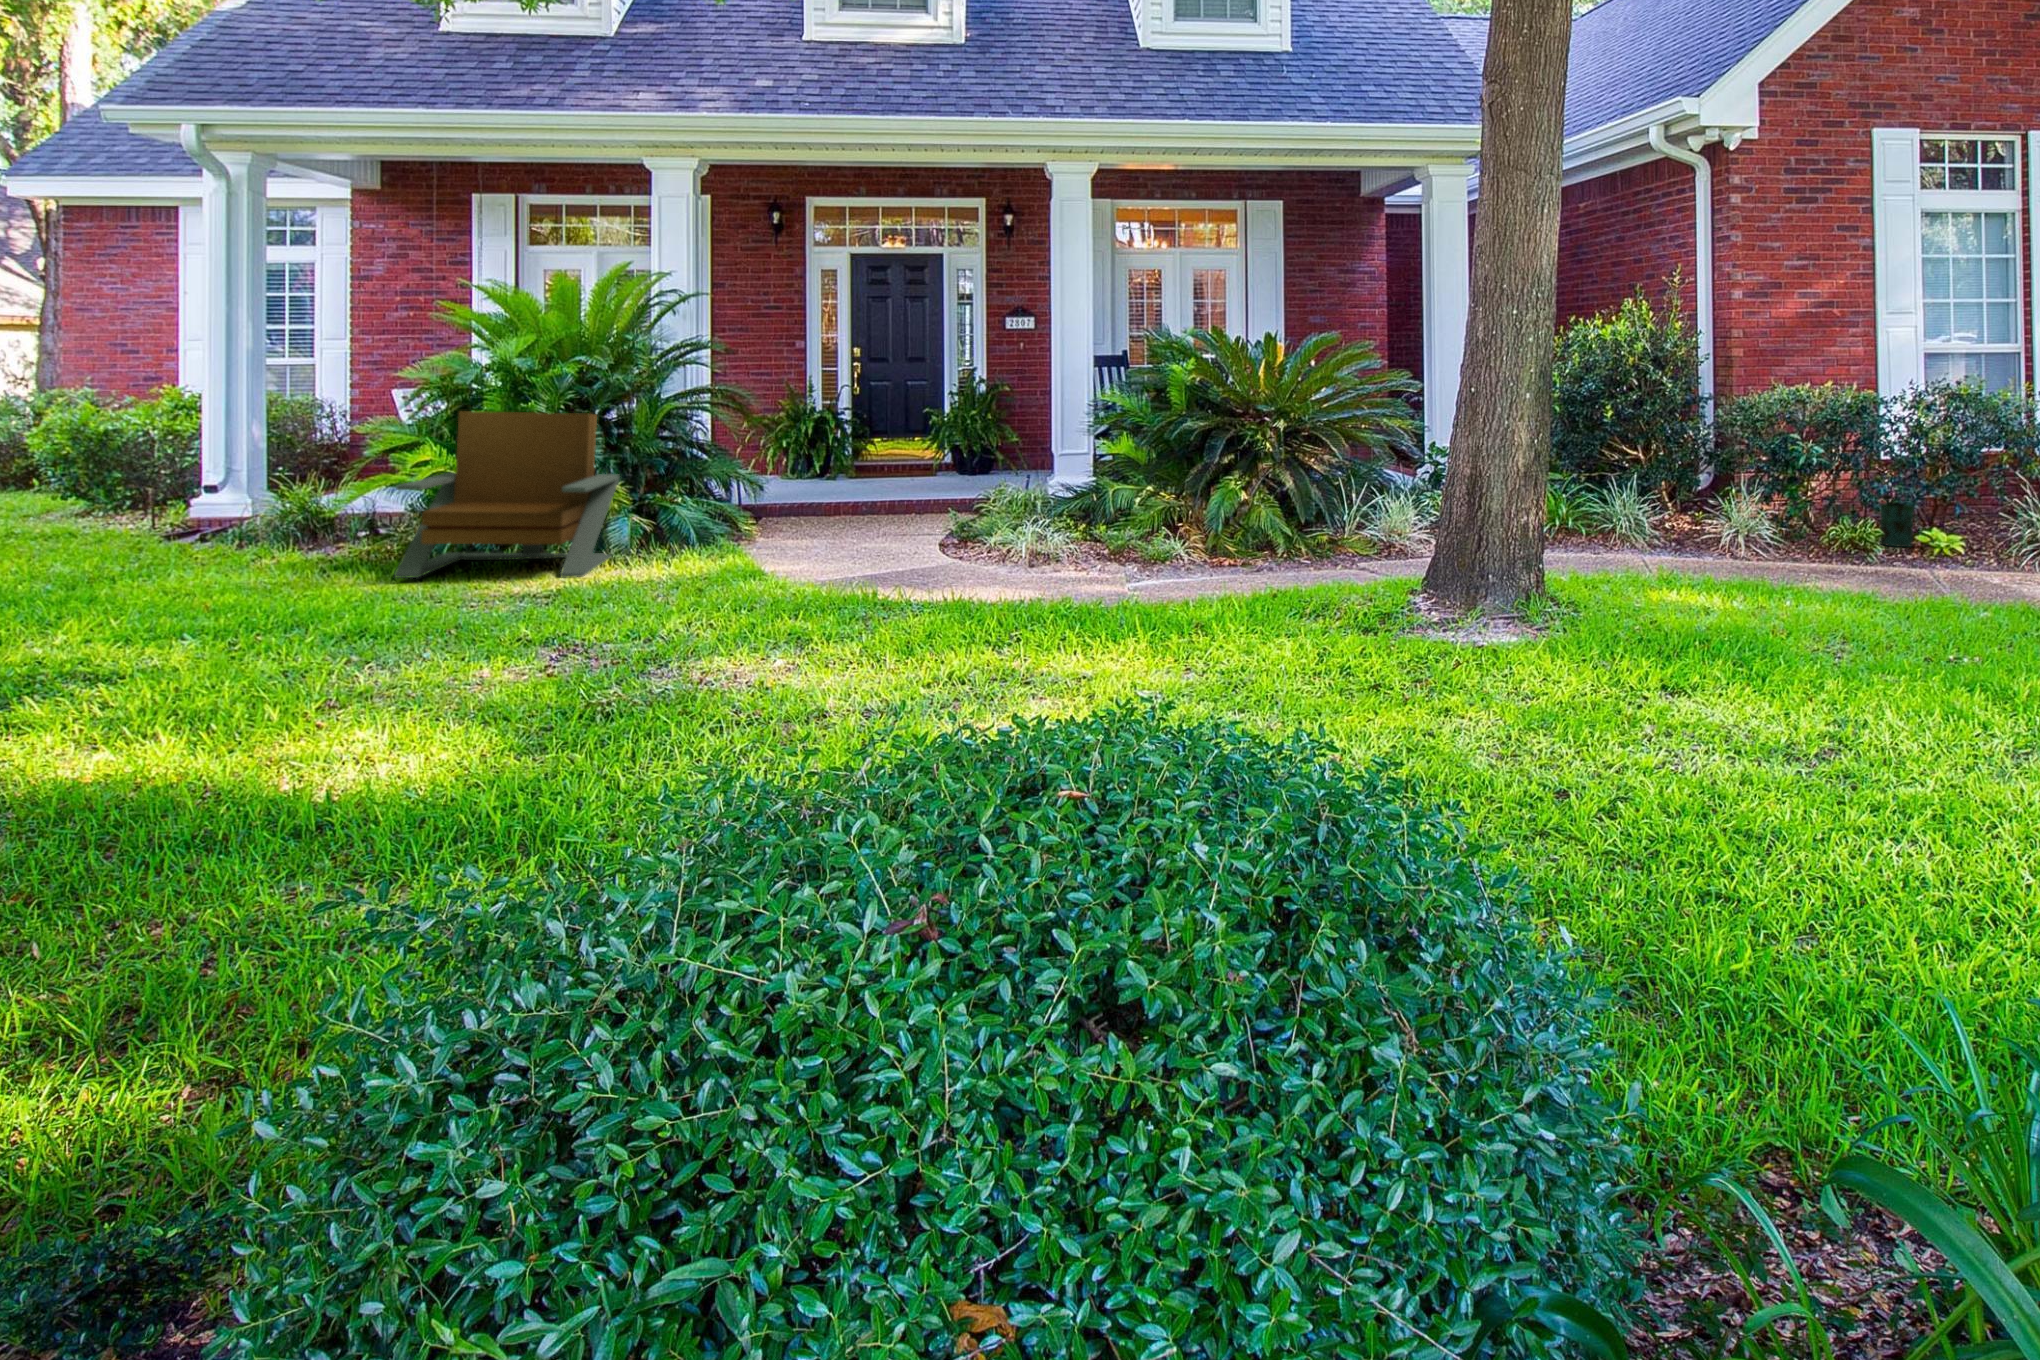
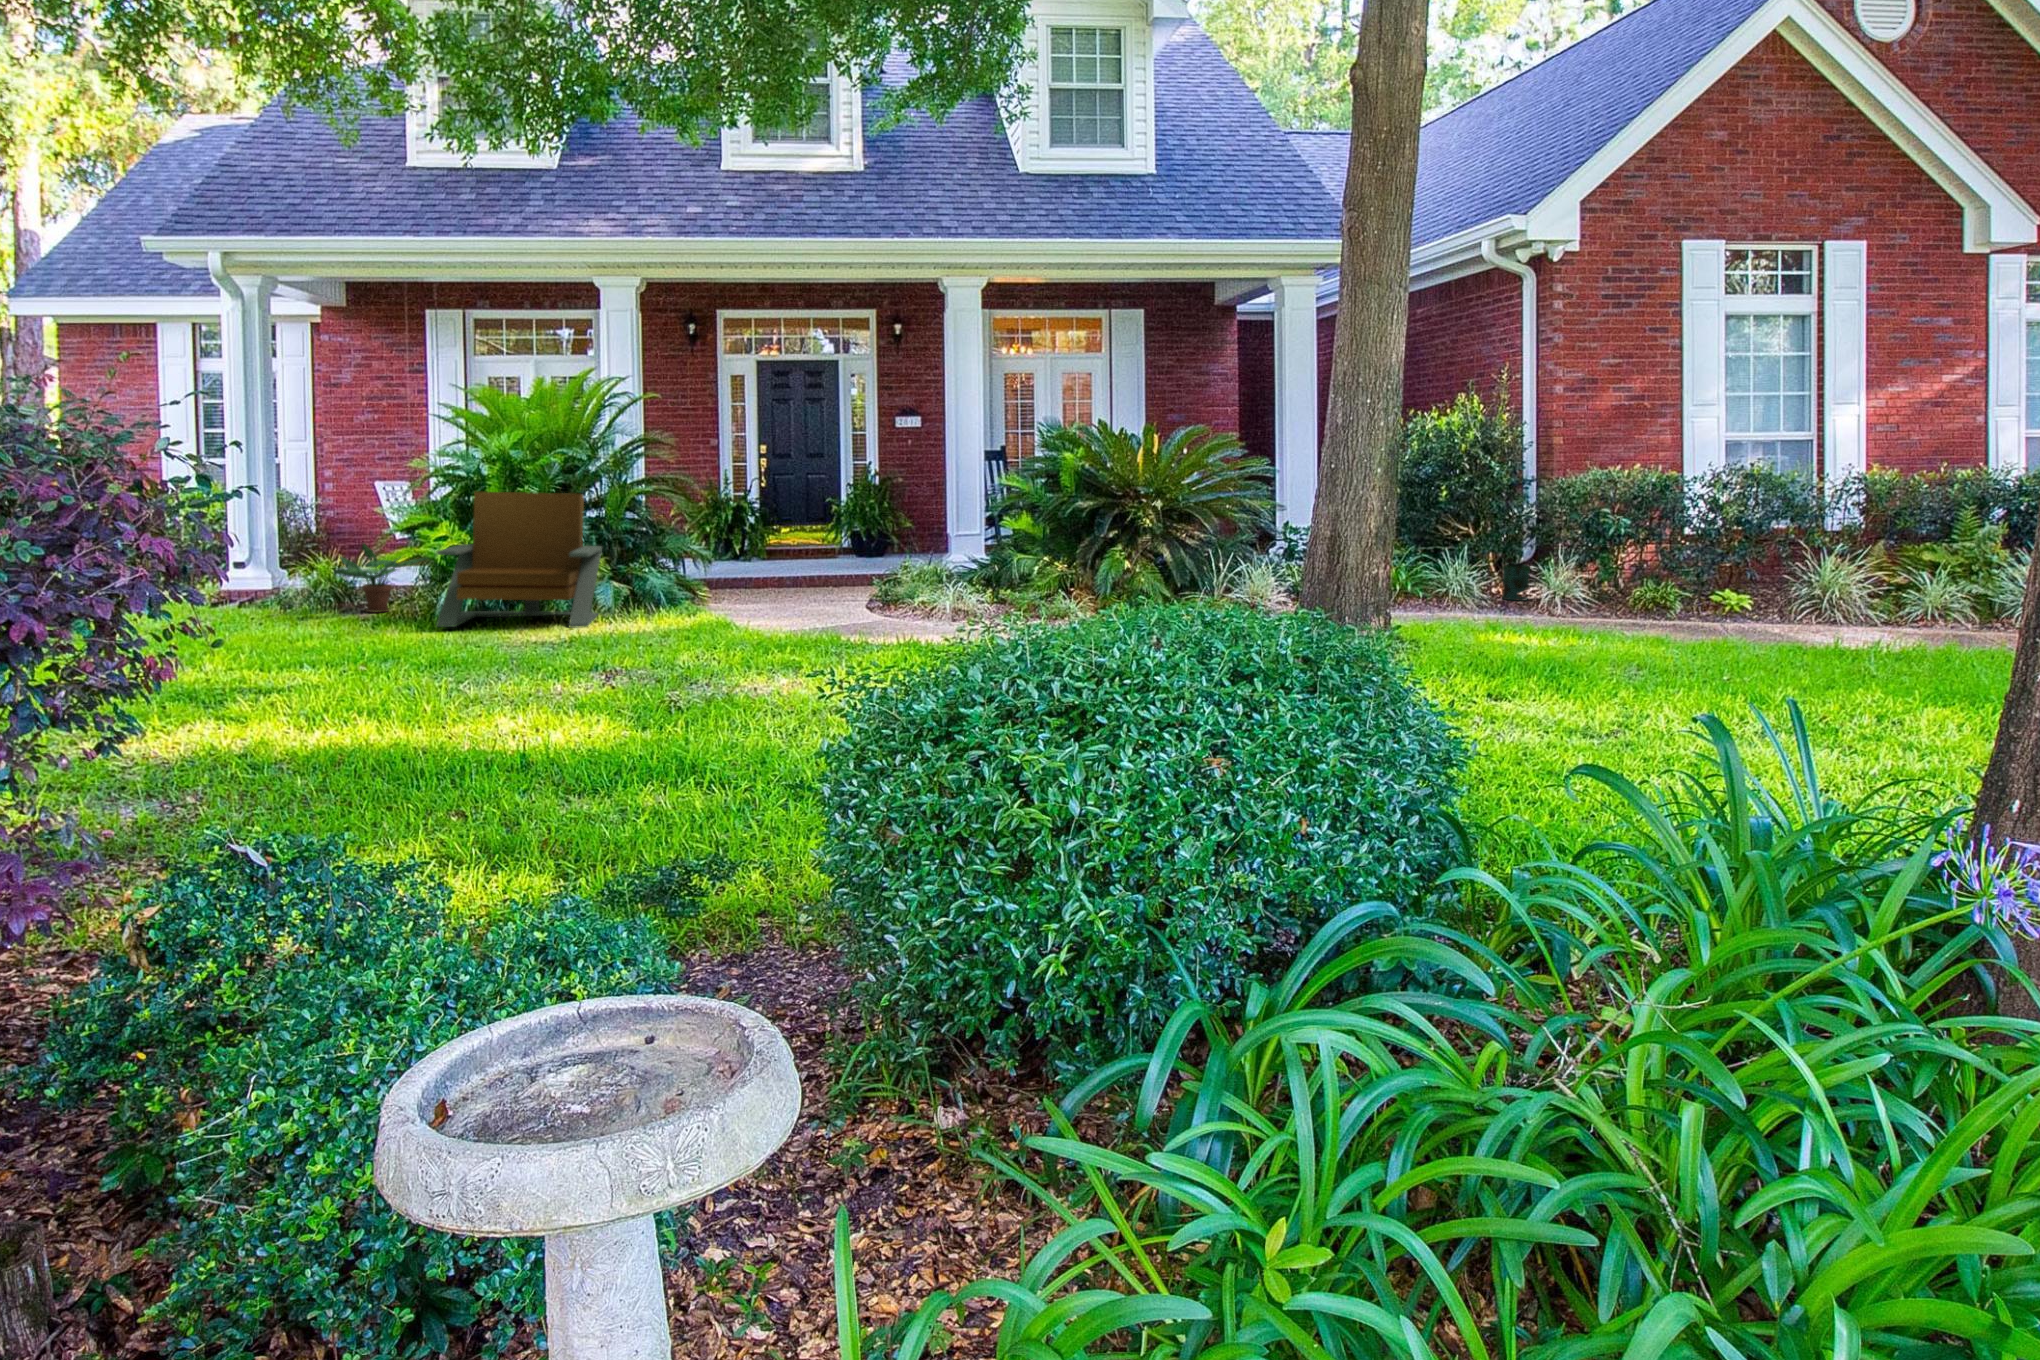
potted plant: none [297,469,422,553] -> present [334,544,425,613]
watering can: present [1880,494,1914,547] -> present [1502,558,1530,601]

